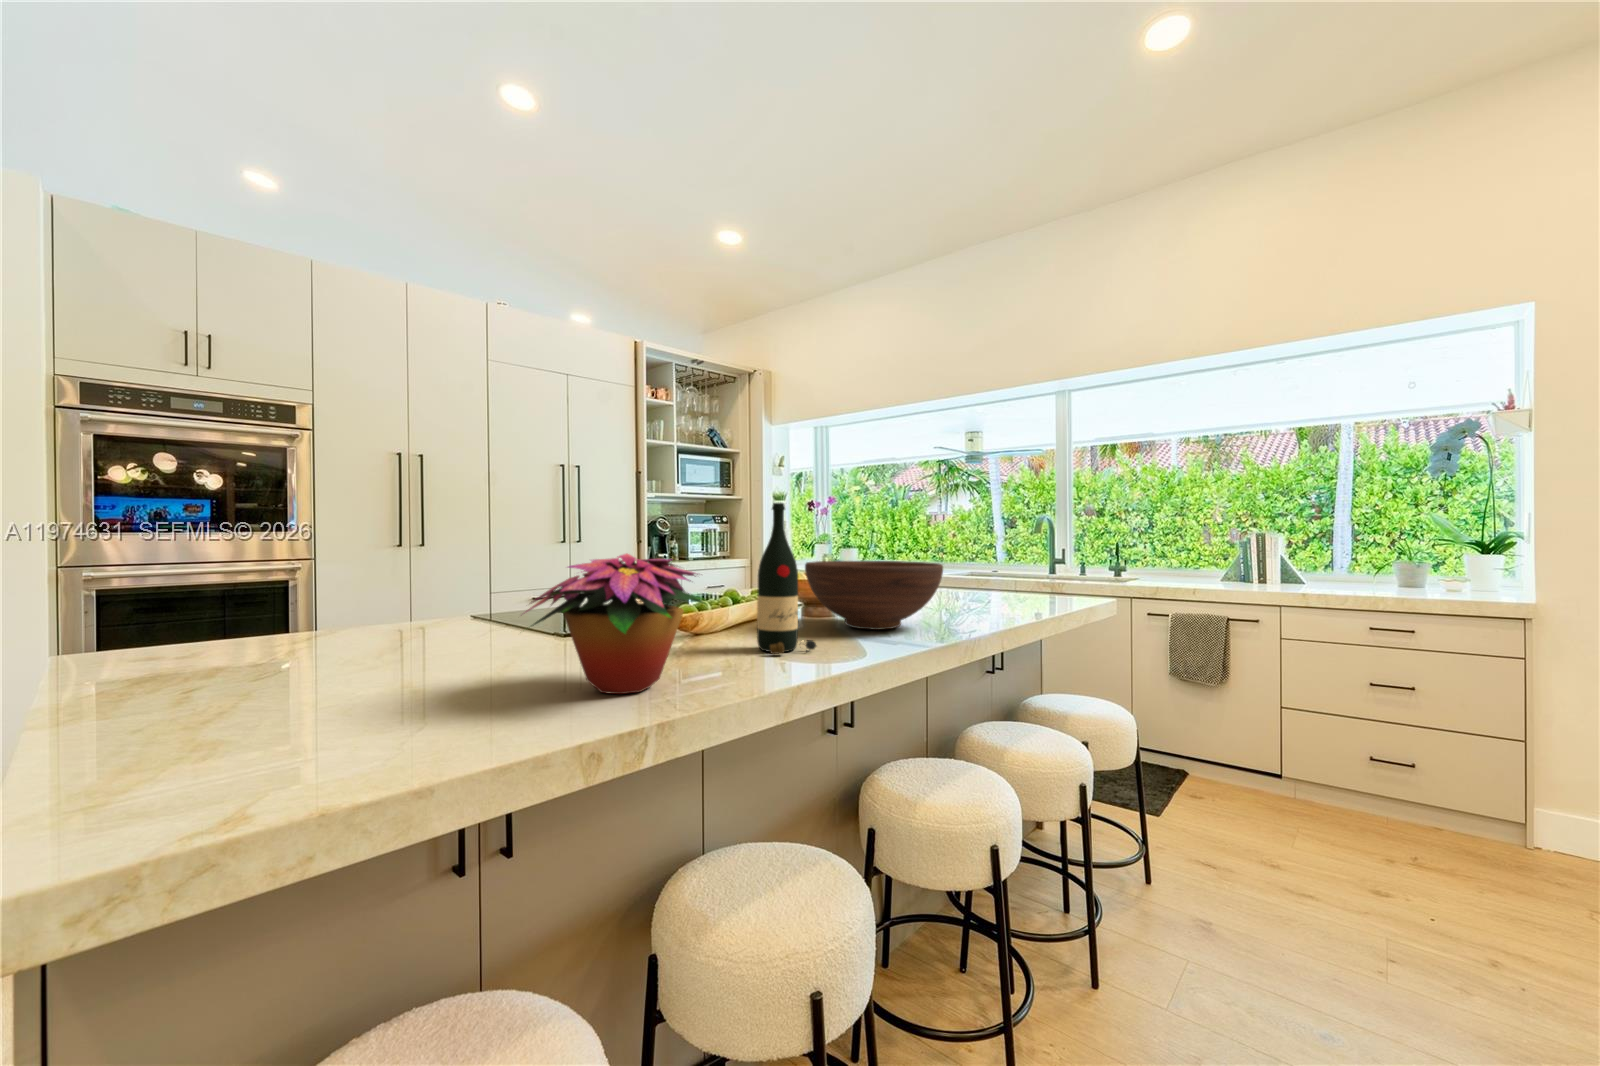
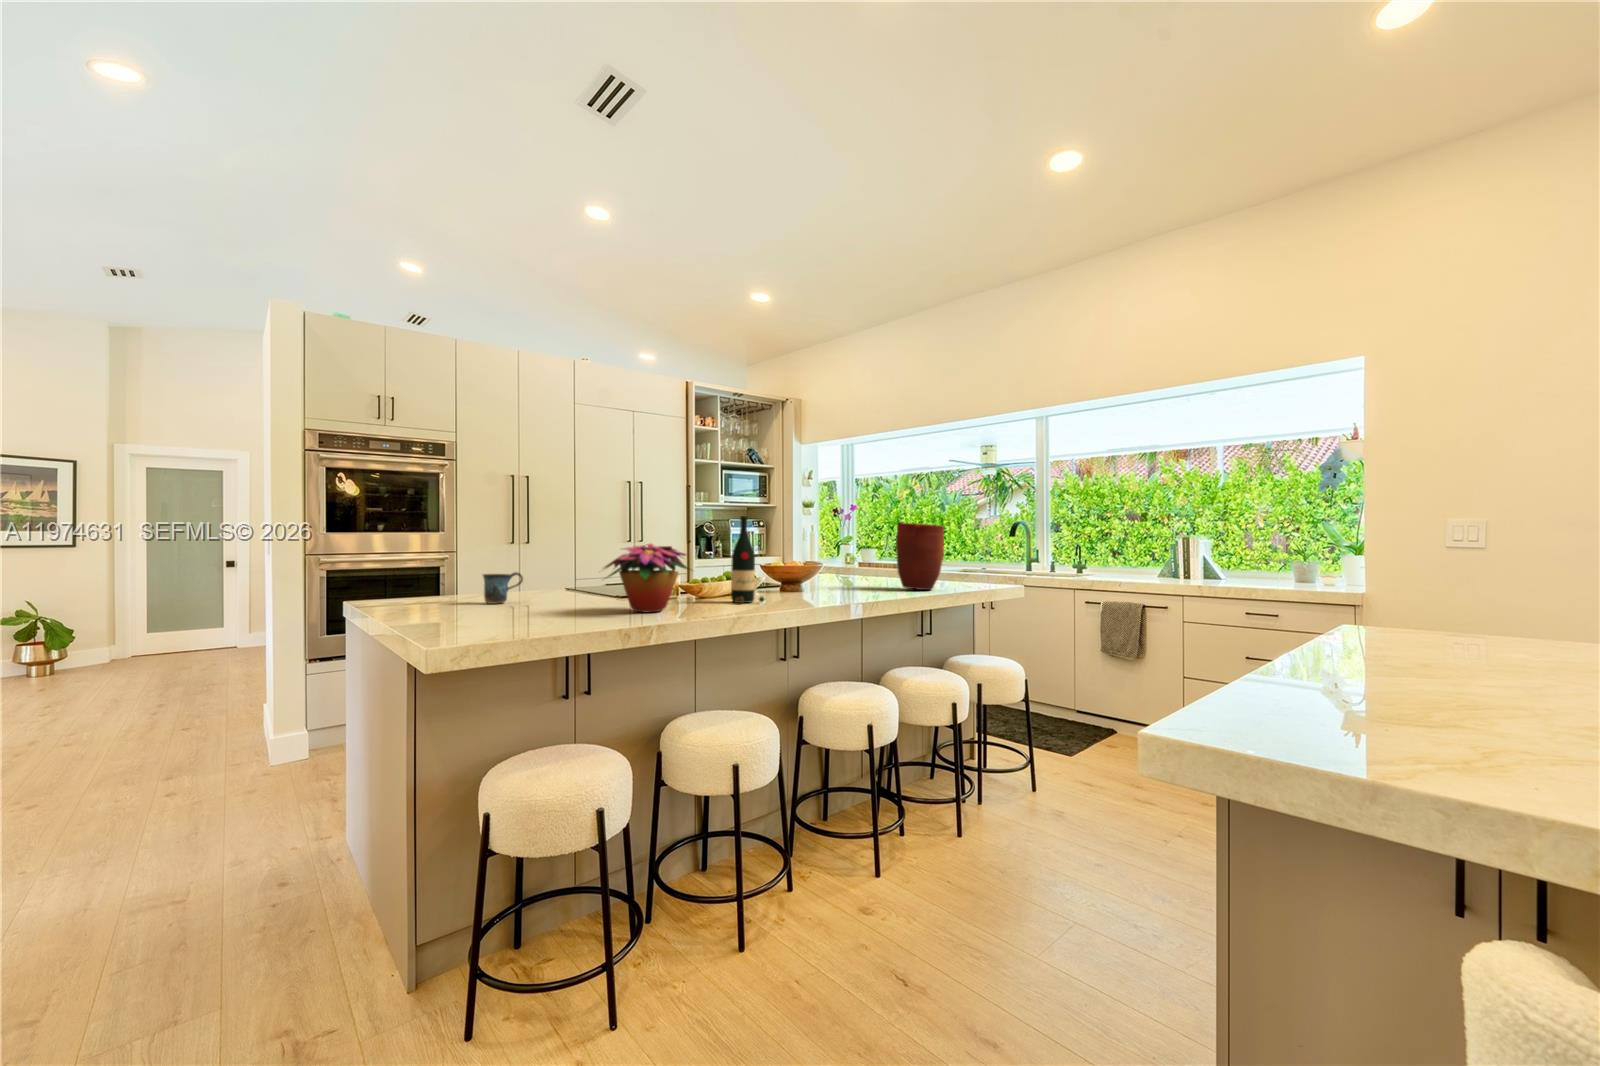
vase: none [962,515,1033,612] -> present [896,522,944,590]
fruit bowl: present [805,561,943,630] -> none [773,553,861,596]
mug: none [288,607,374,670] -> present [483,572,523,604]

